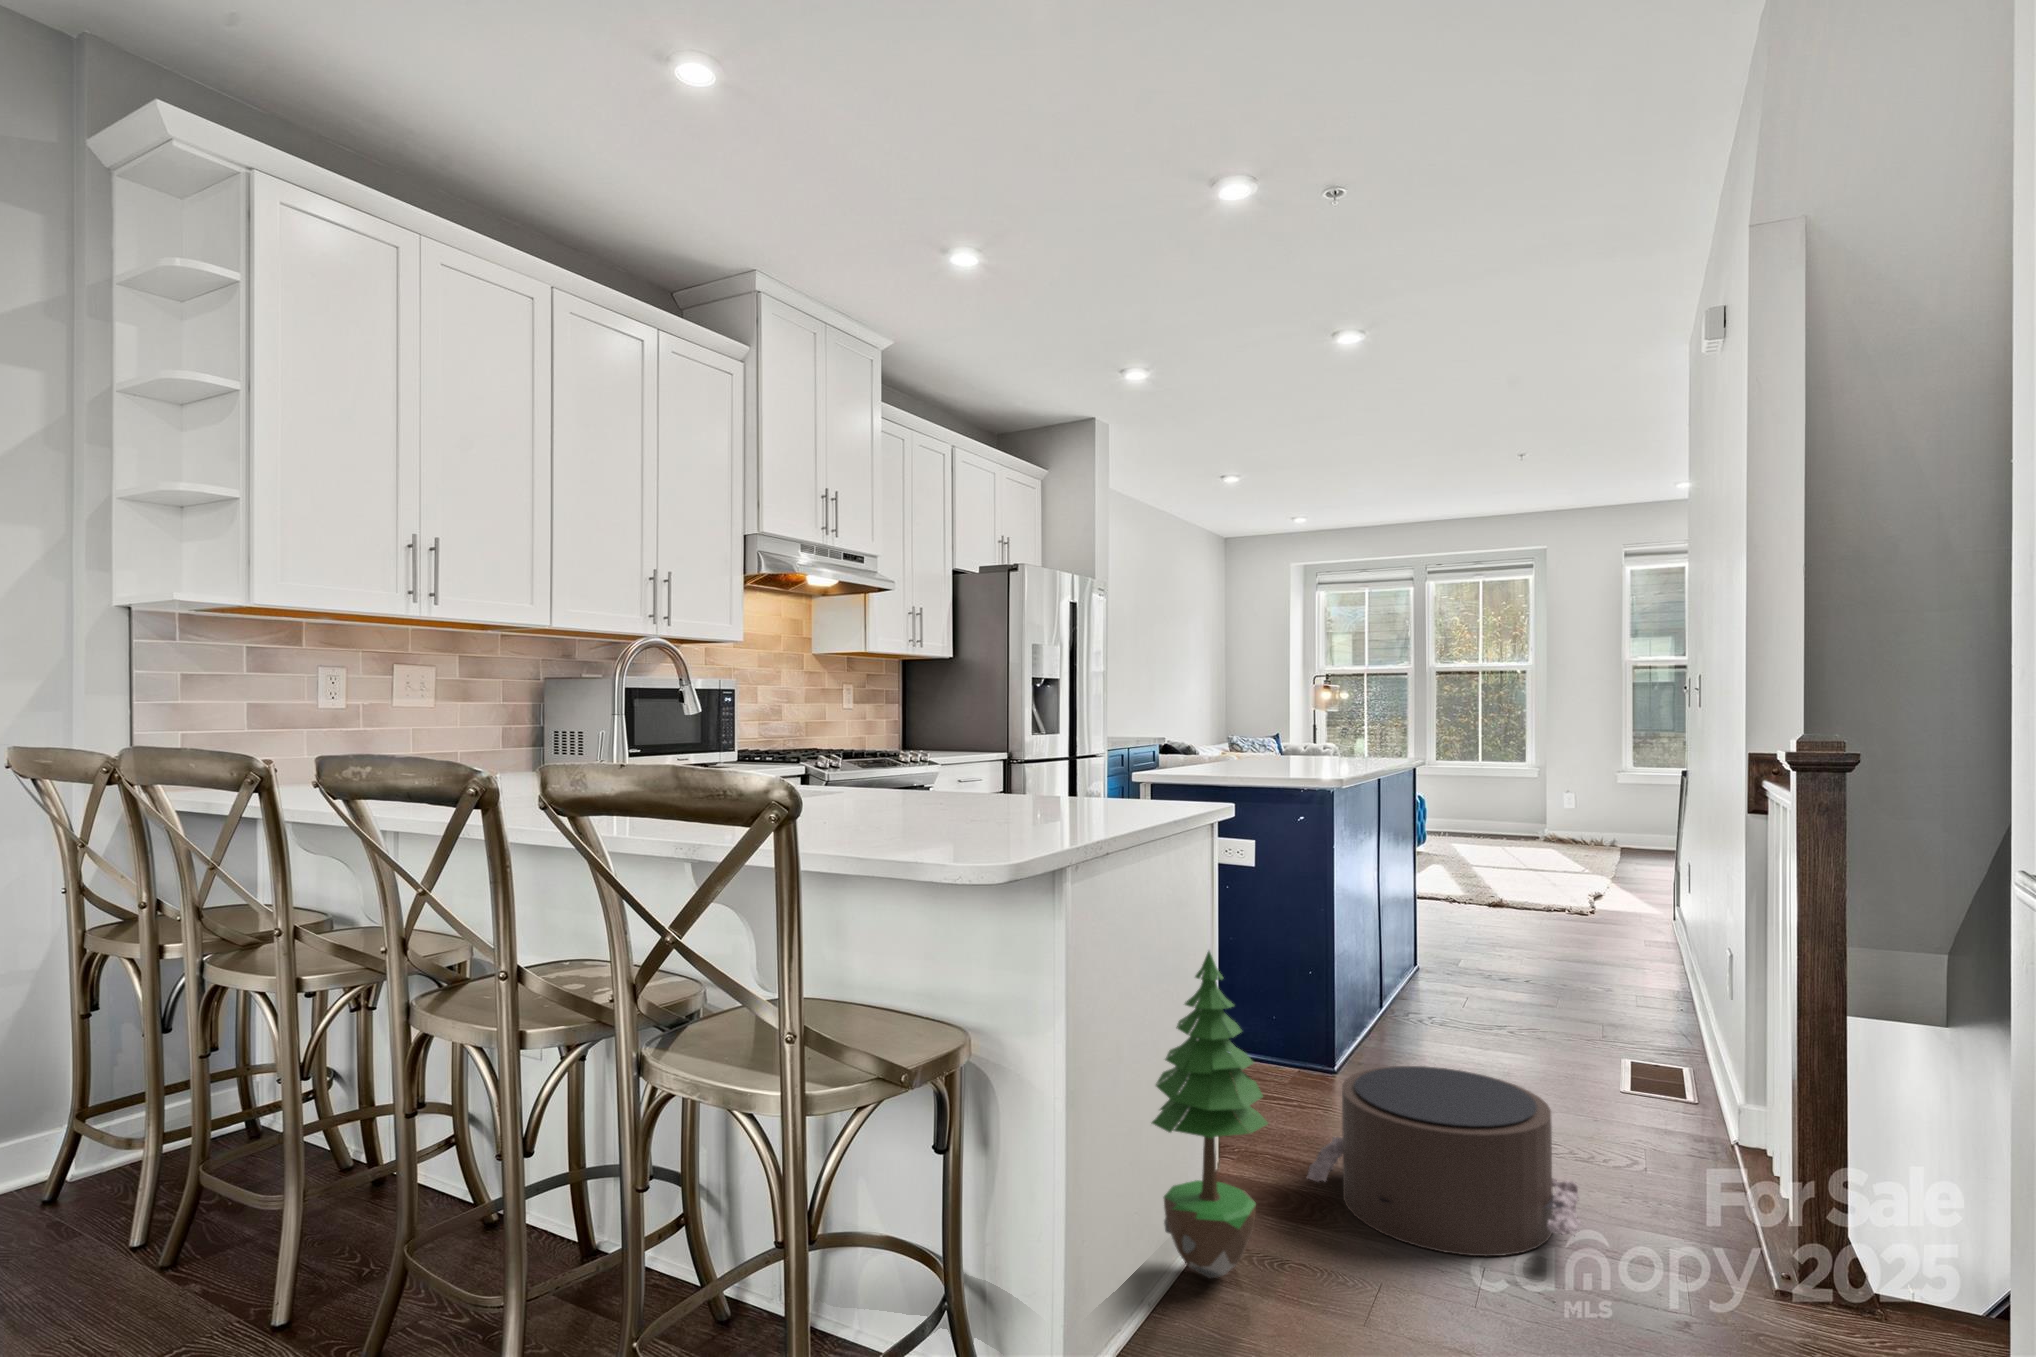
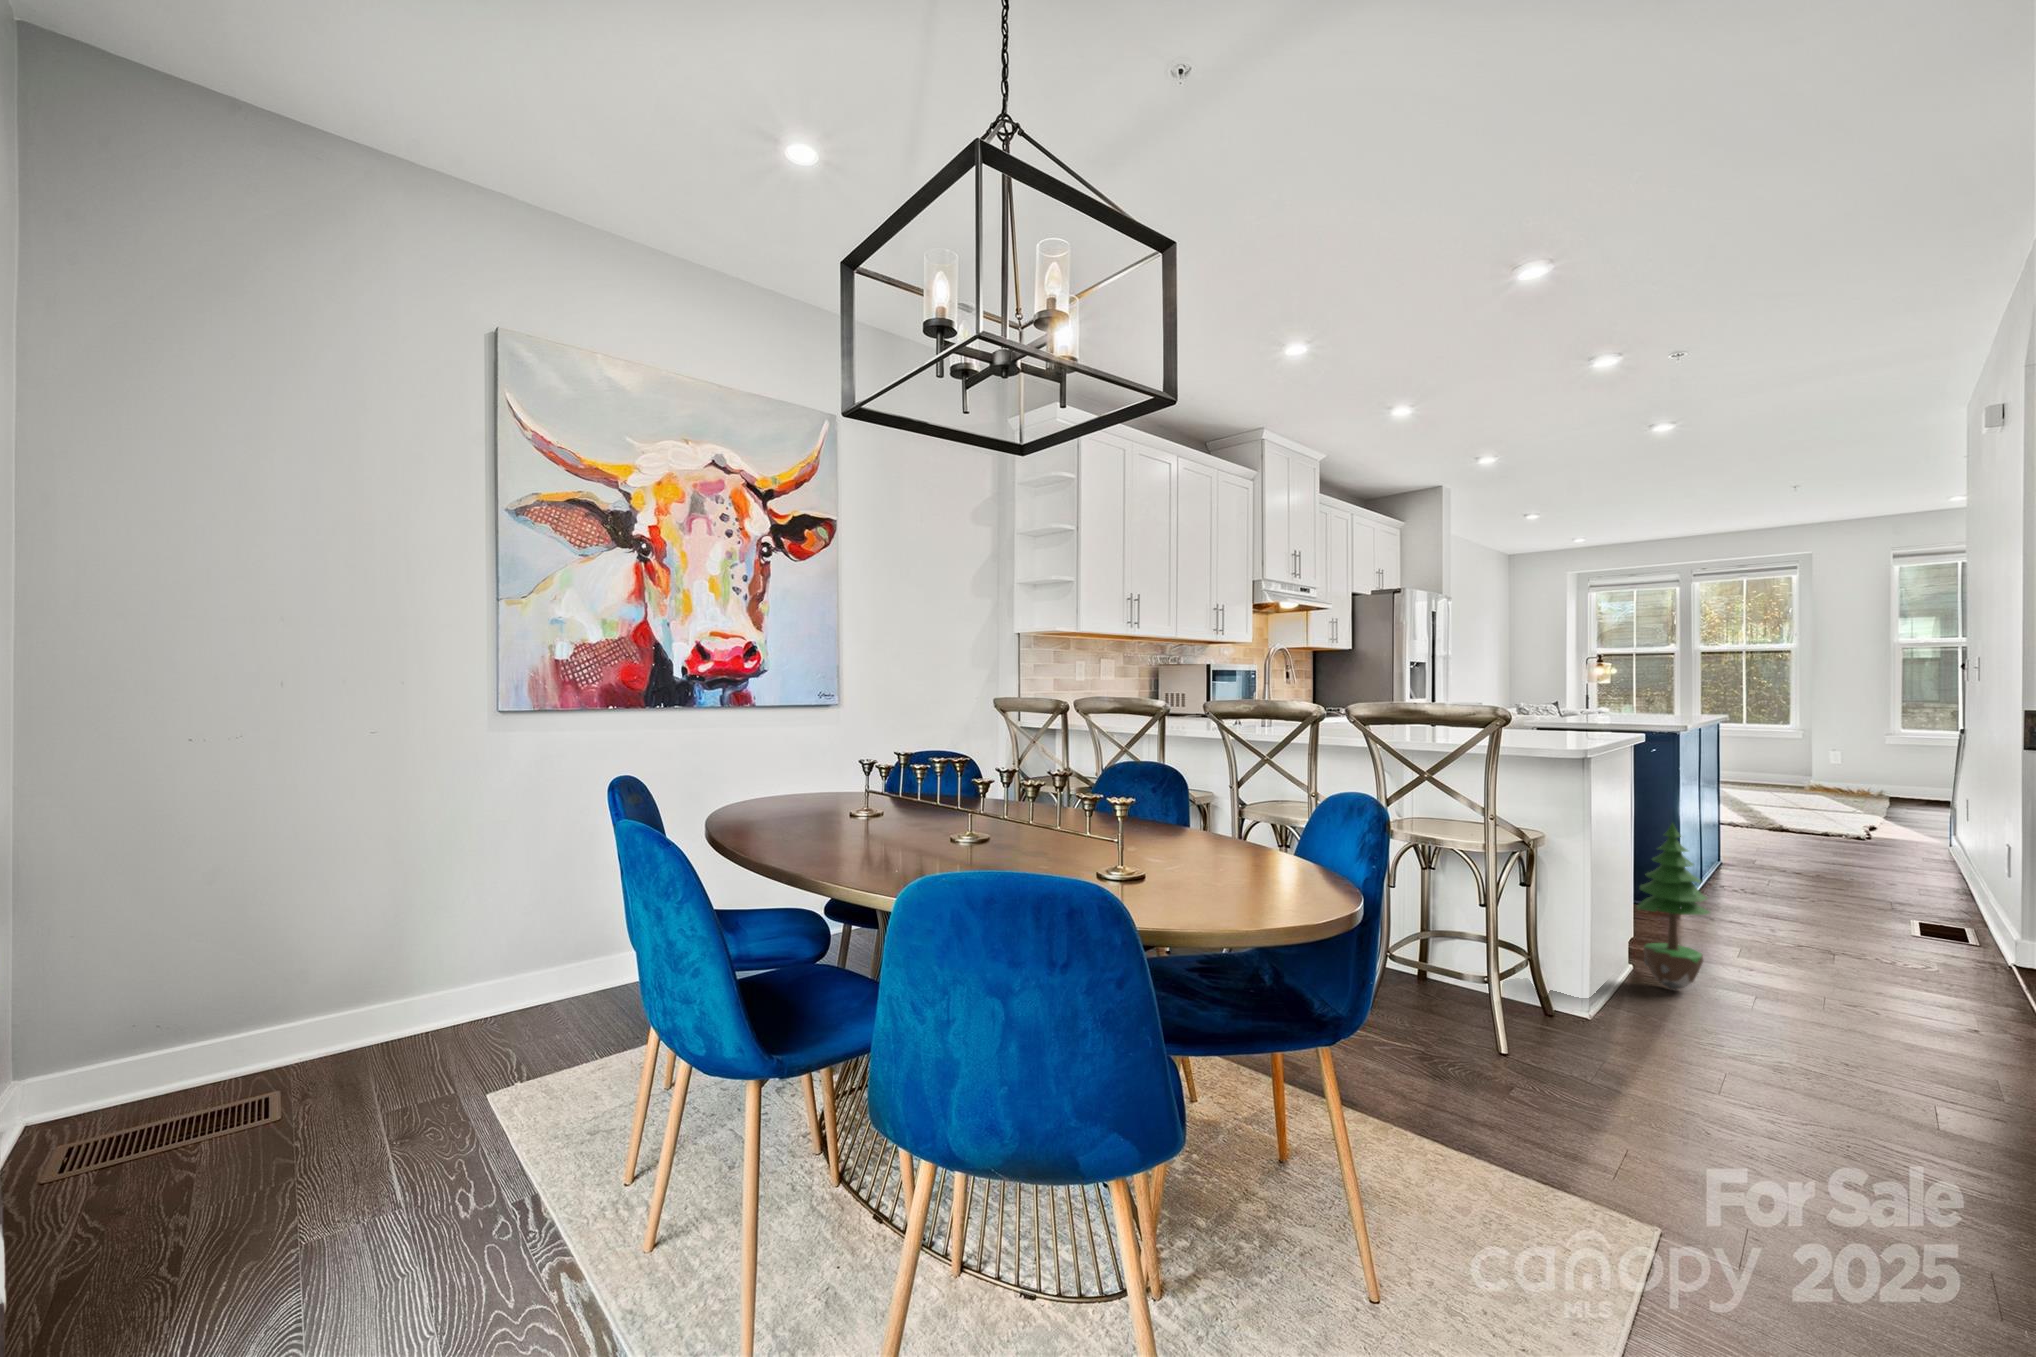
pouf: present [1307,1066,1581,1256] -> none [1715,902,1911,999]

